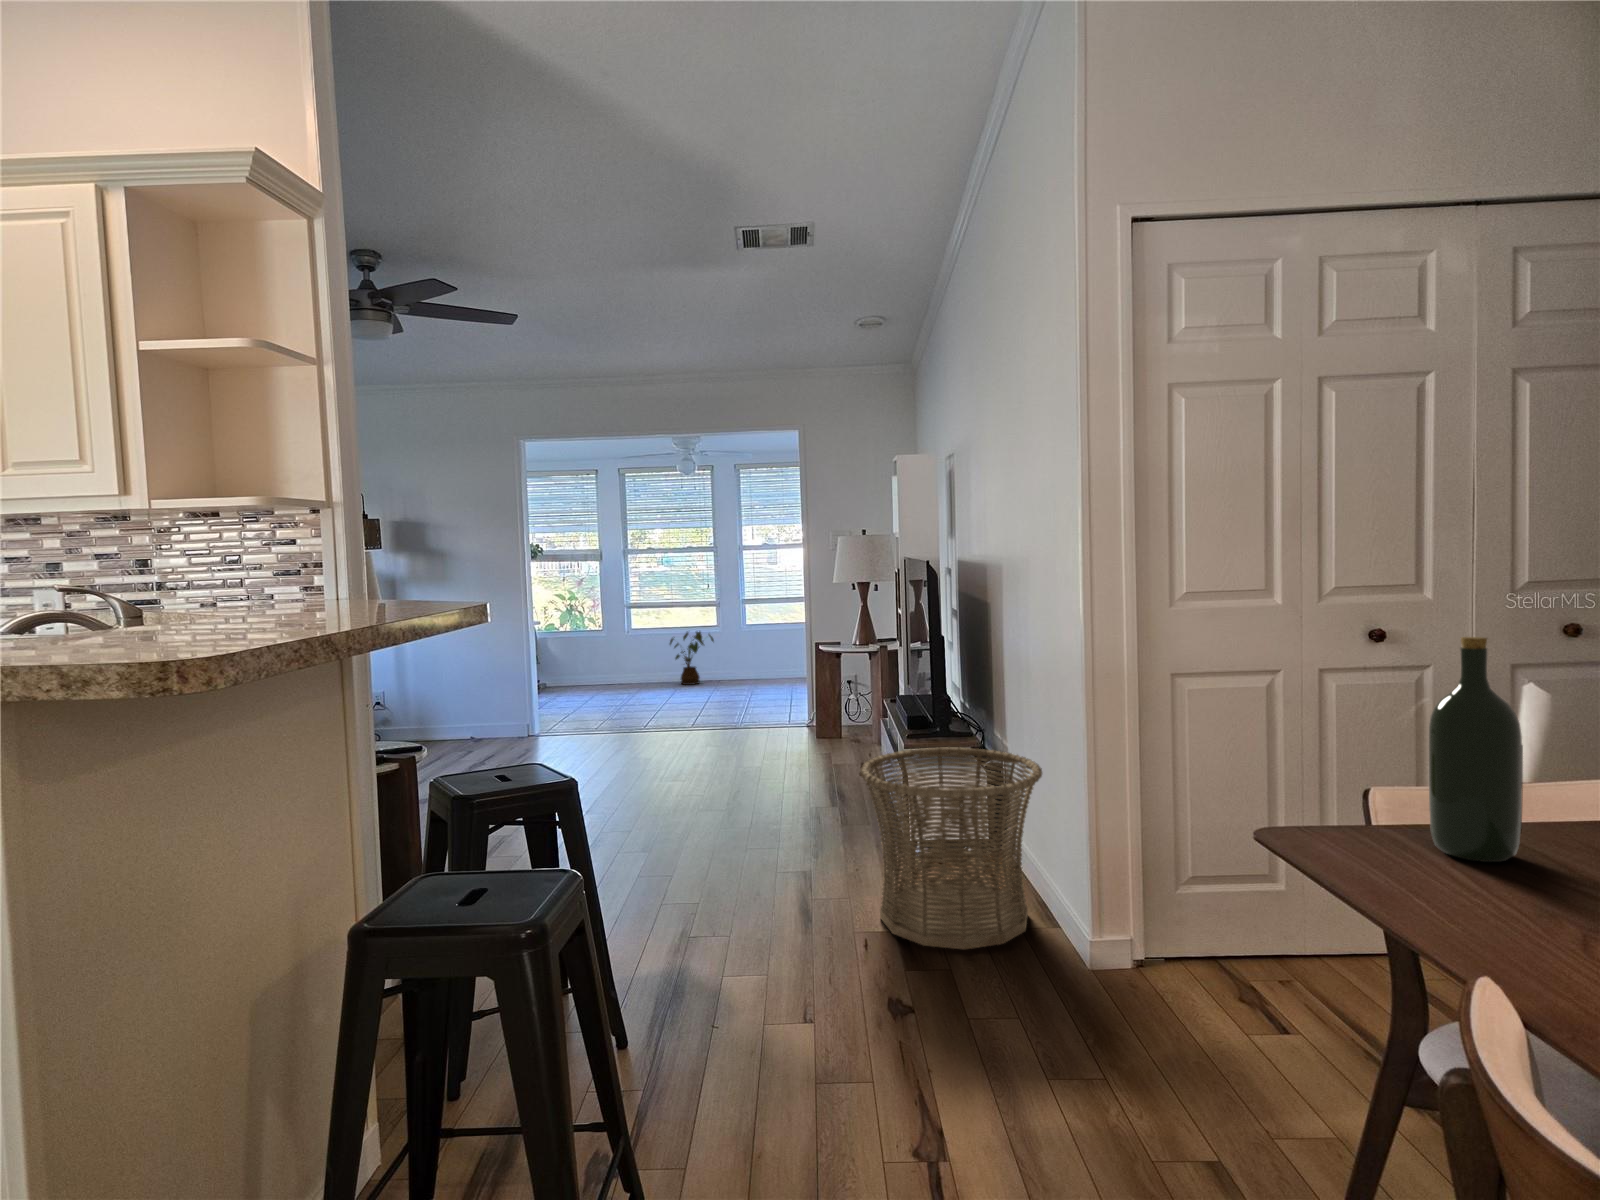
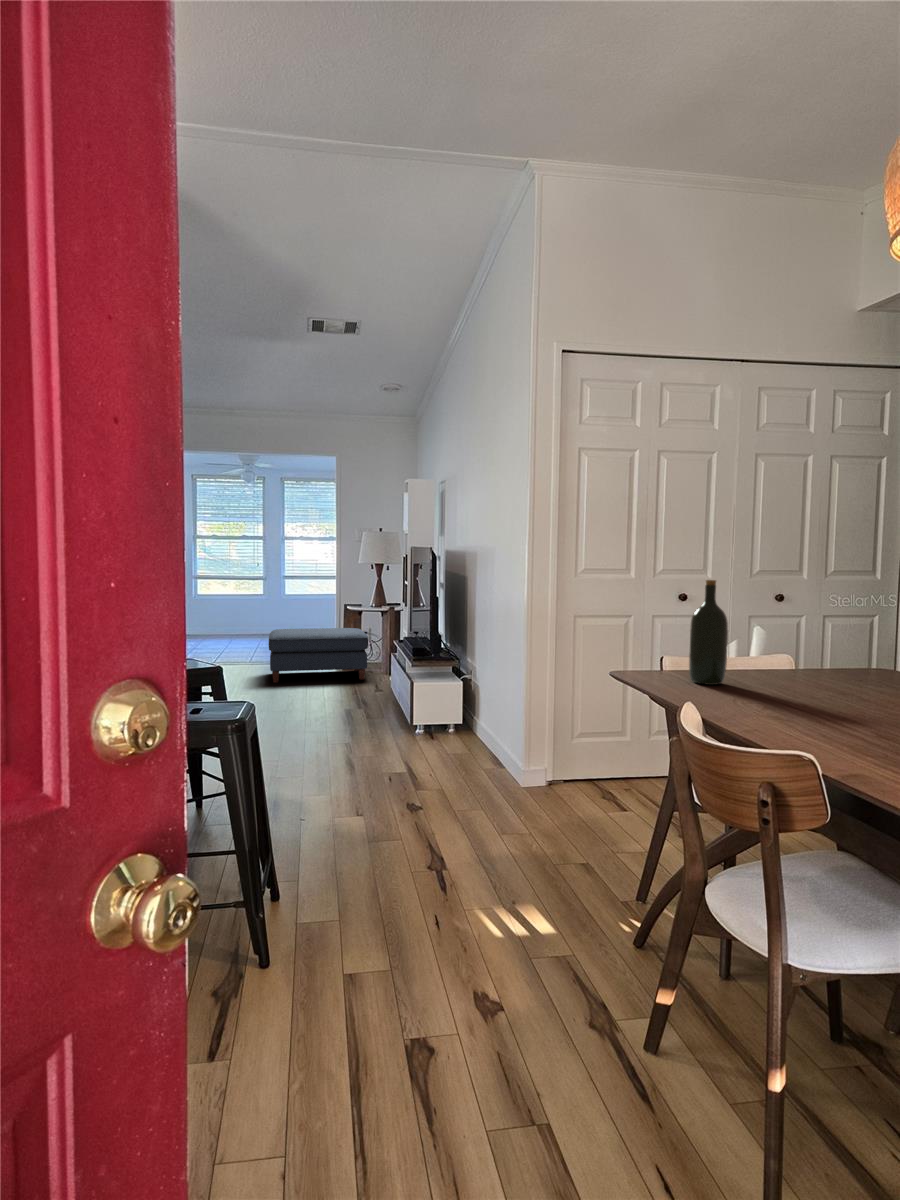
house plant: present [670,631,714,685] -> none [229,597,263,636]
ottoman: none [708,677,849,760] -> present [269,628,368,683]
basket: present [860,747,1042,949] -> none [388,663,500,780]

